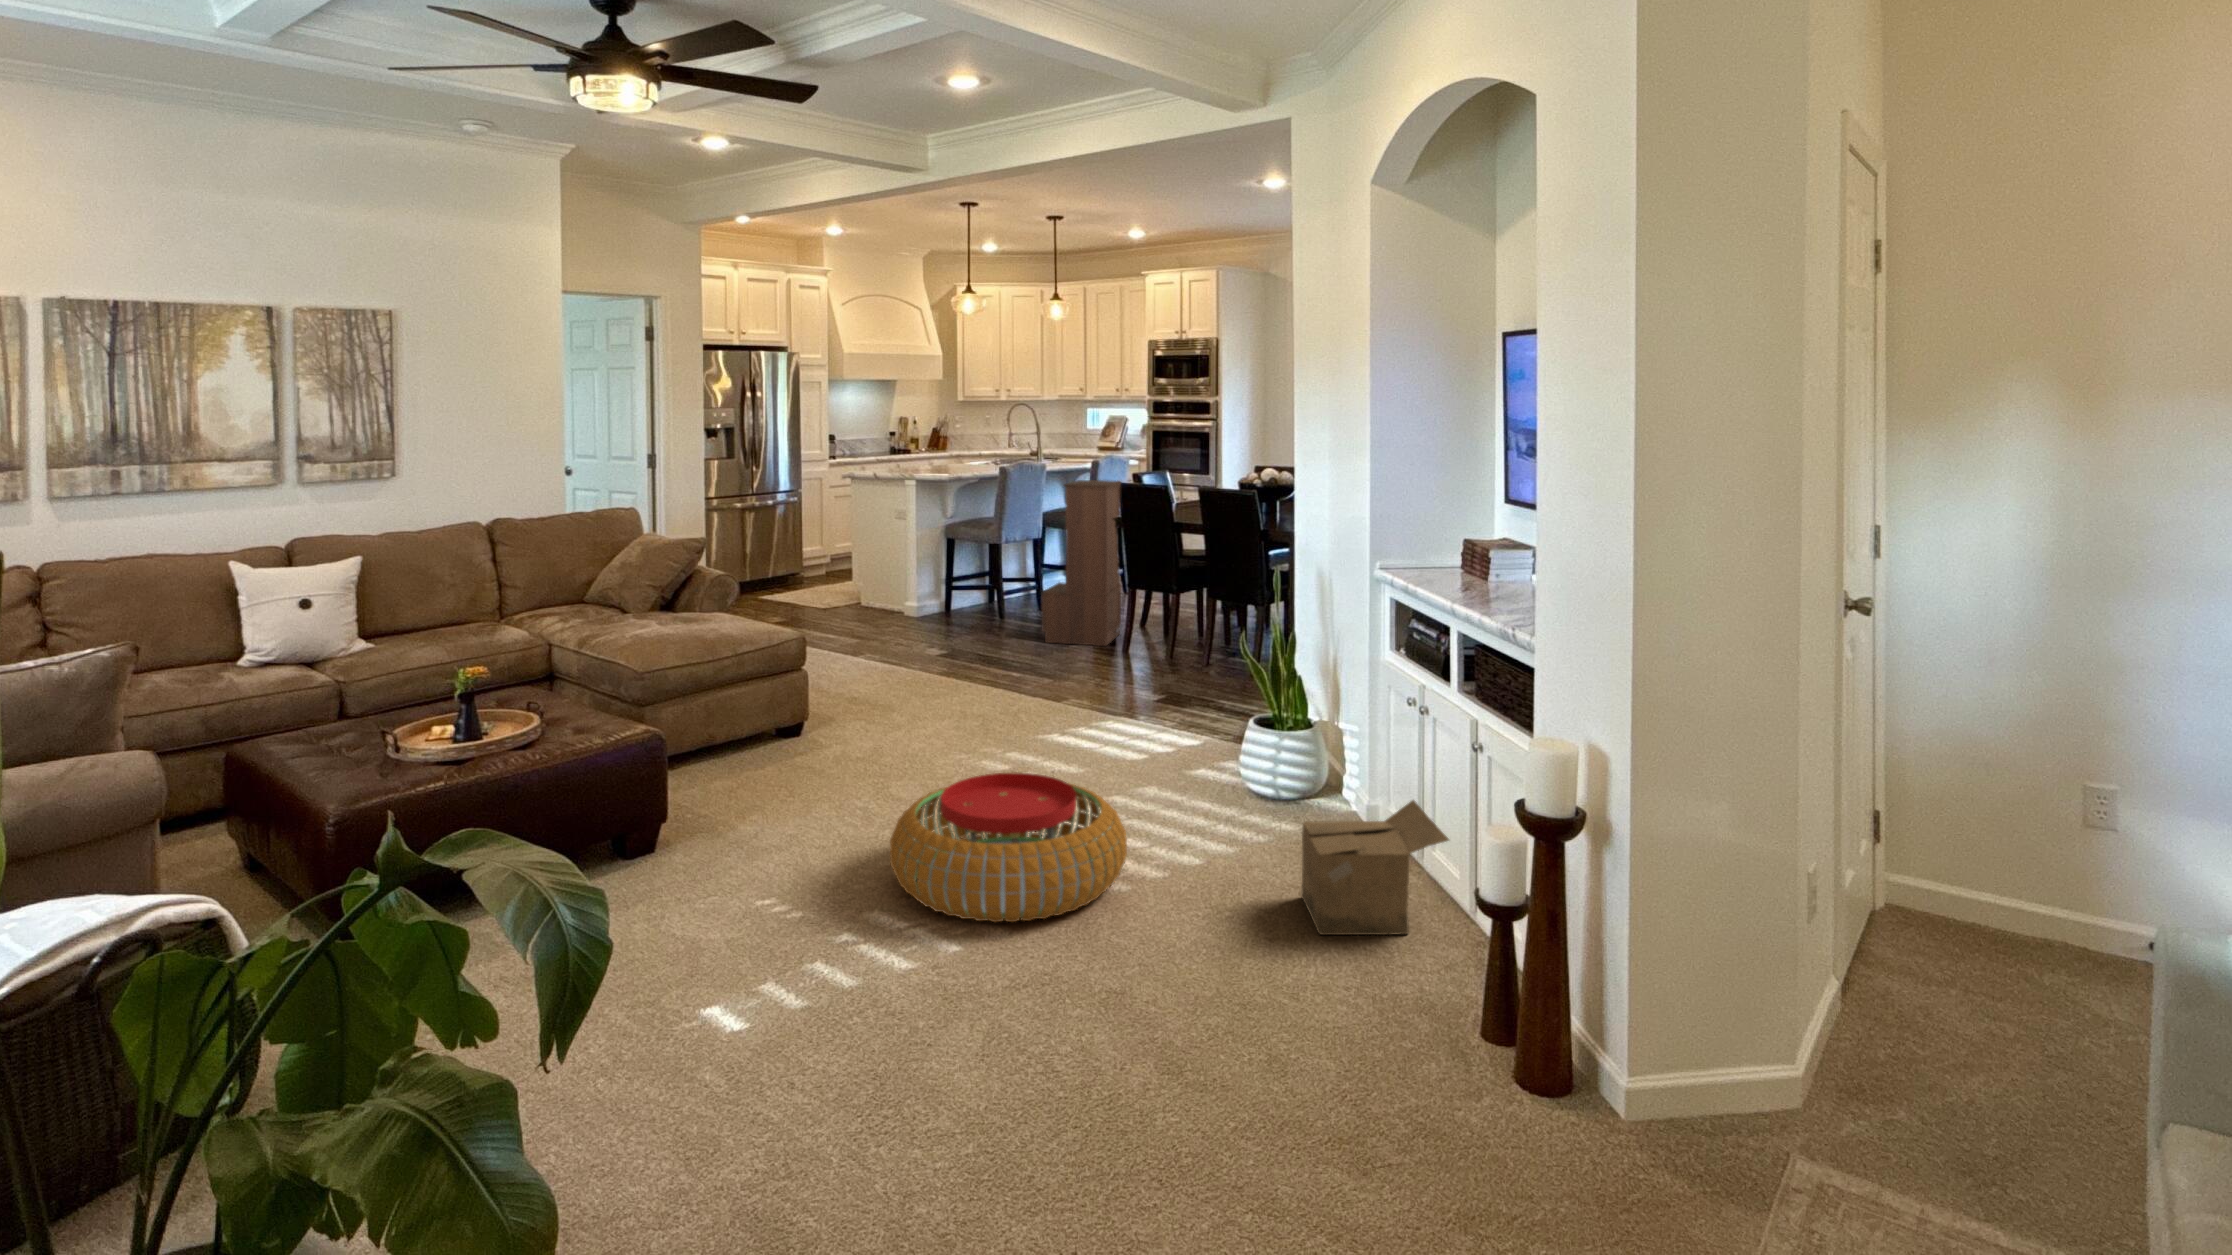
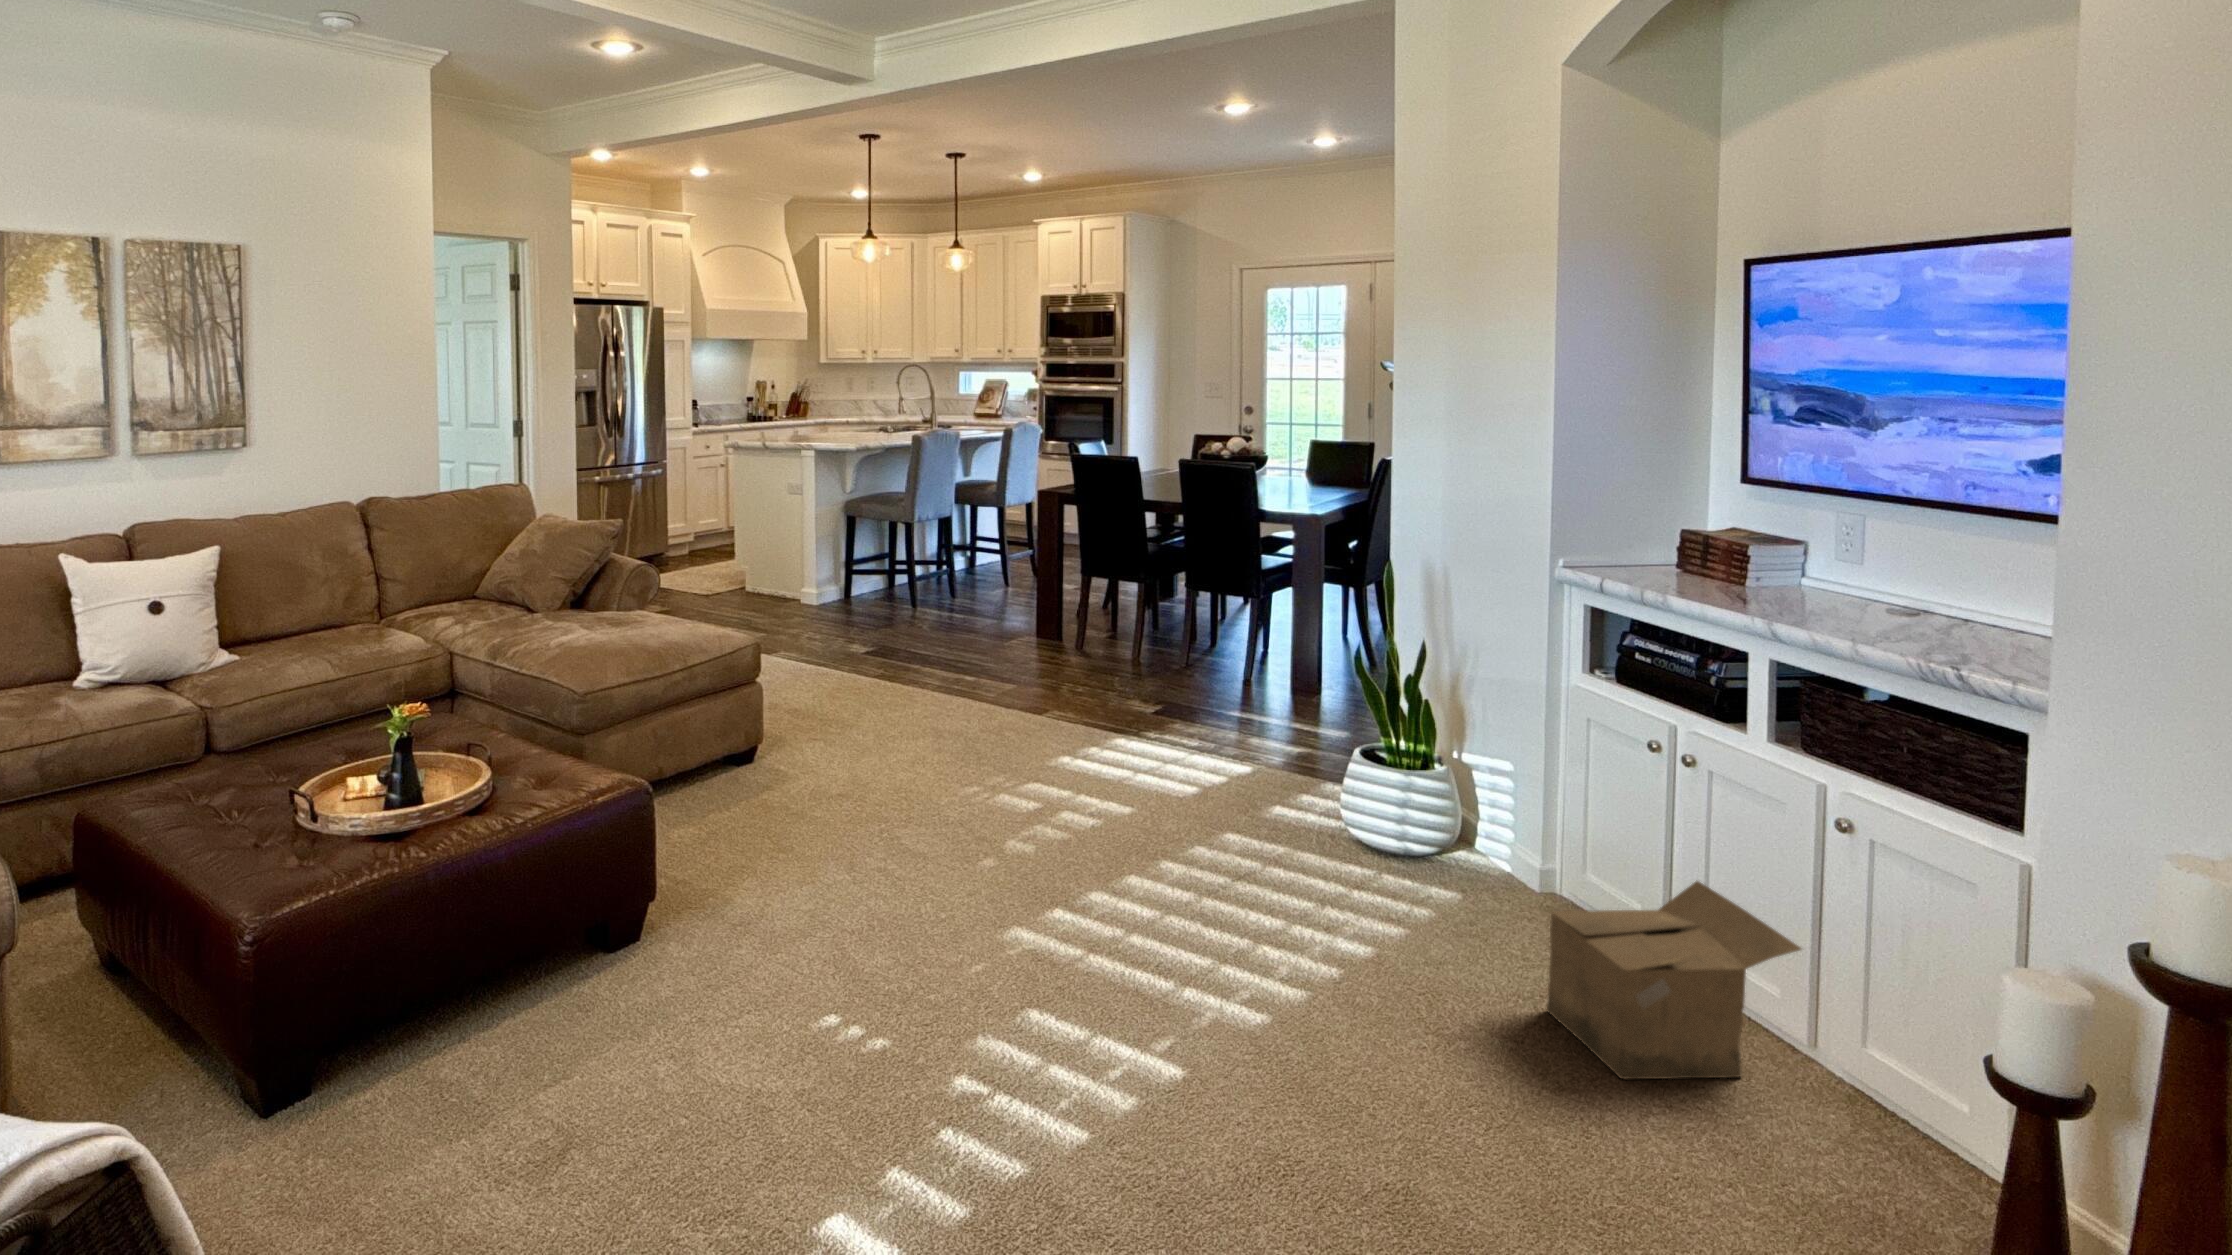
bookshelf: present [1042,480,1121,646] -> none [974,449,1059,638]
pouf: present [890,773,1127,923] -> none [978,834,1304,1060]

